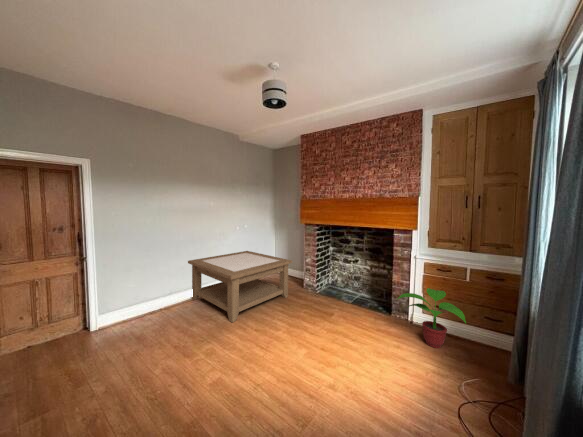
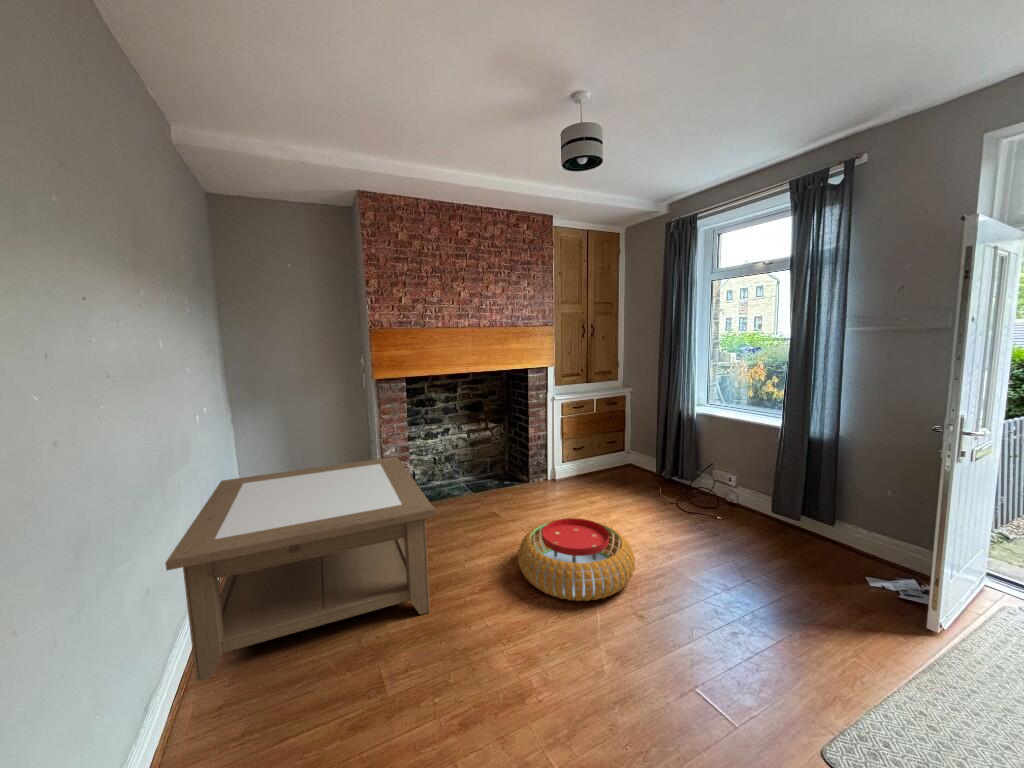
potted plant: present [398,288,466,348] -> none [572,429,628,488]
pouf: none [248,320,325,384] -> present [518,518,635,601]

